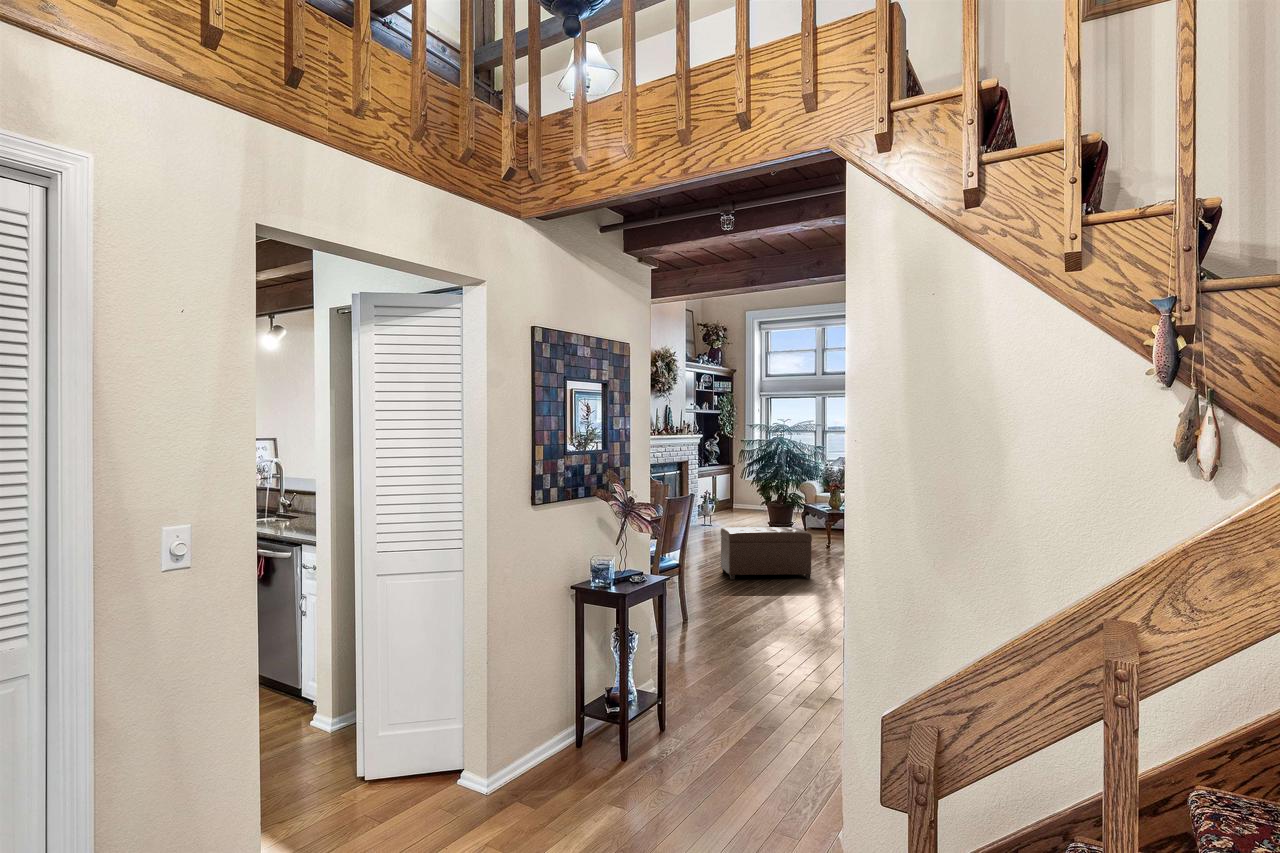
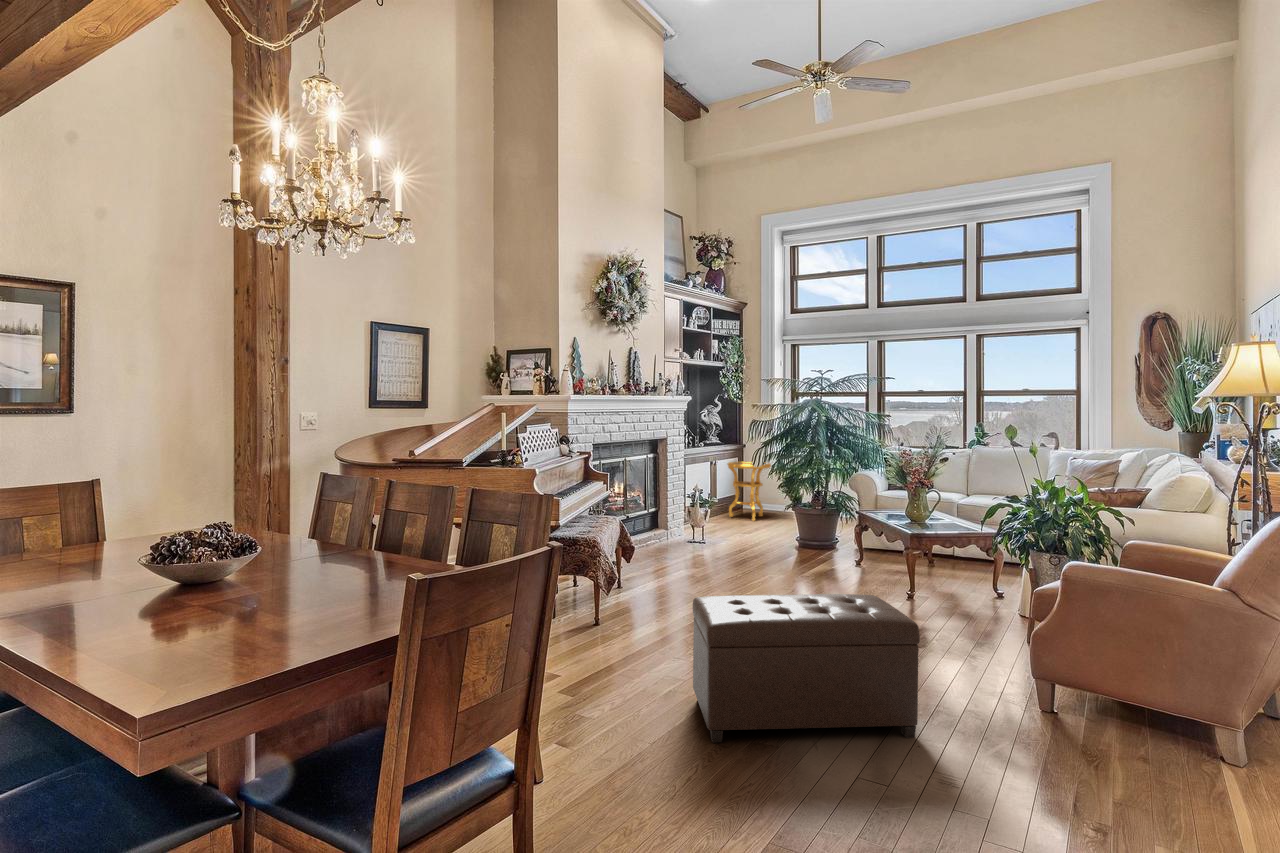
side table: none [724,477,753,516] -> present [727,462,771,521]

